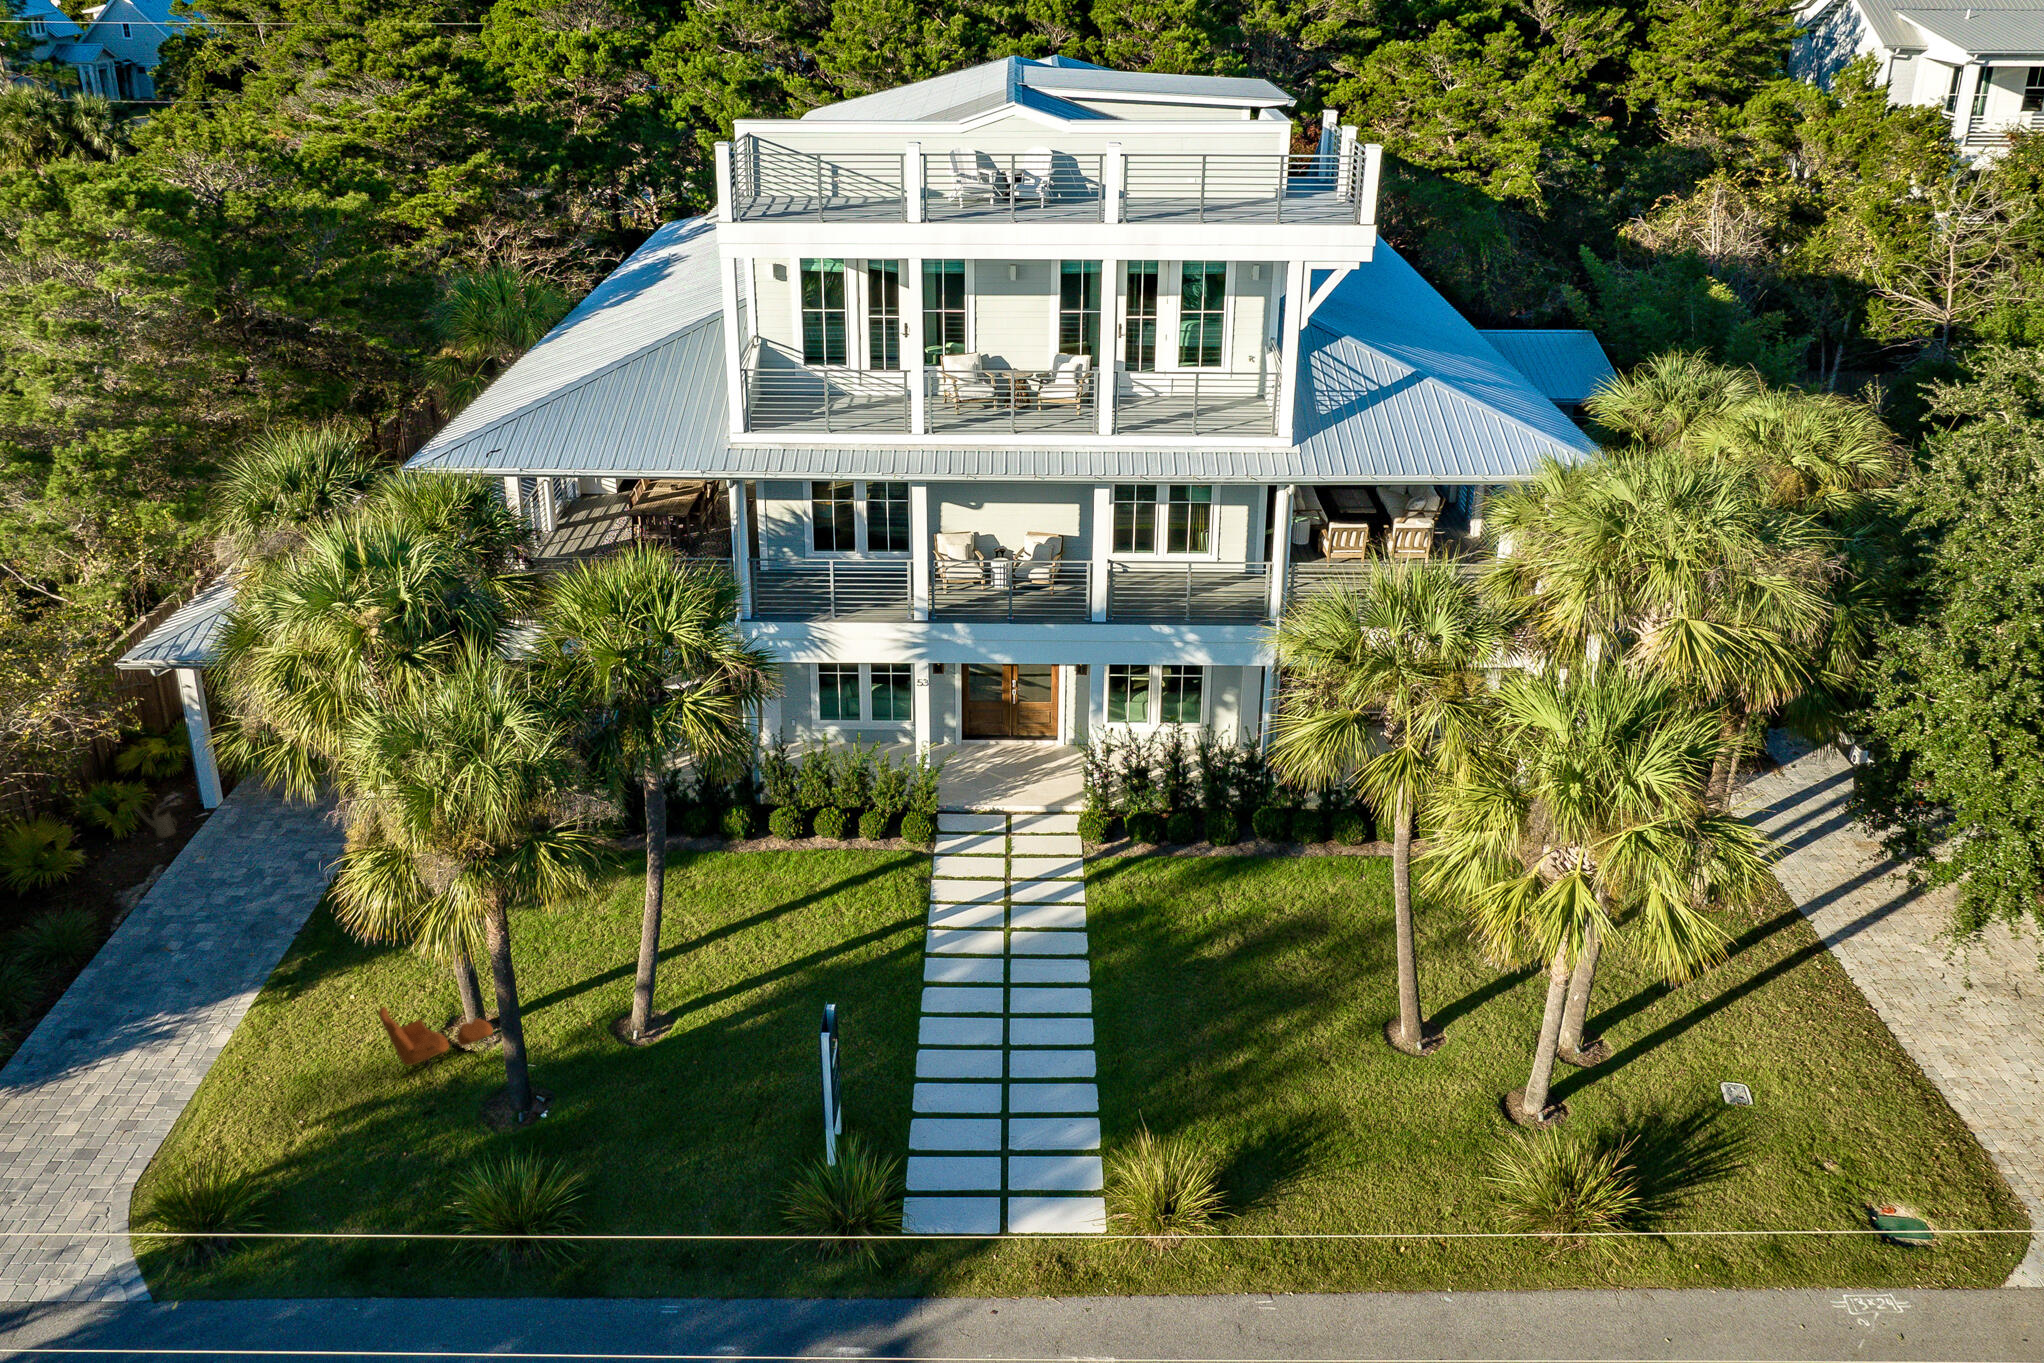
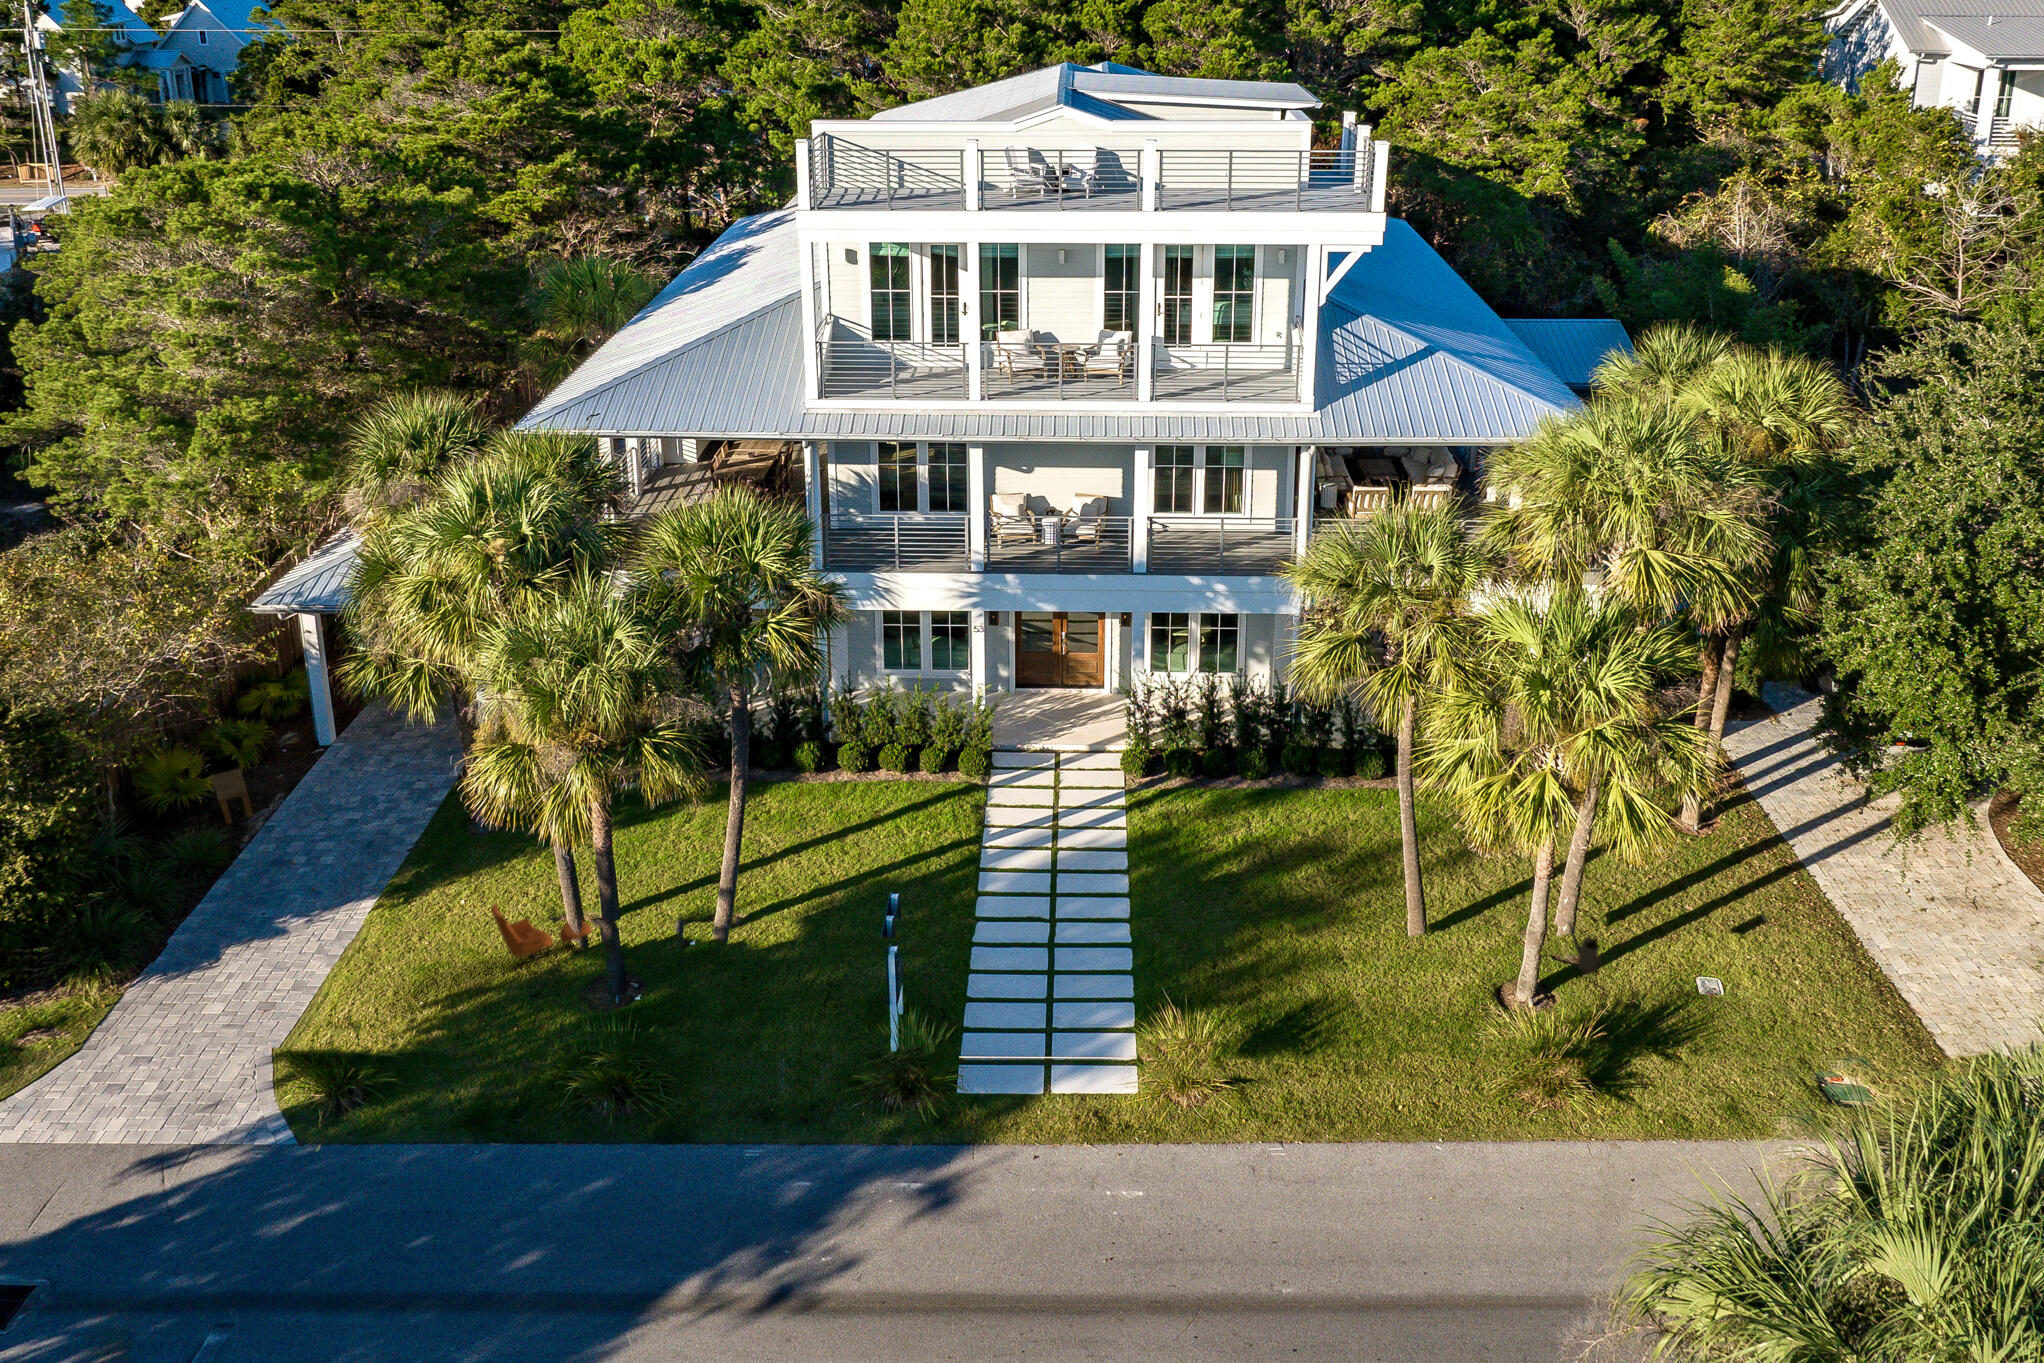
watering can: present [135,806,176,838] -> present [1569,923,1600,974]
bench: none [87,831,130,896] -> present [212,769,253,824]

